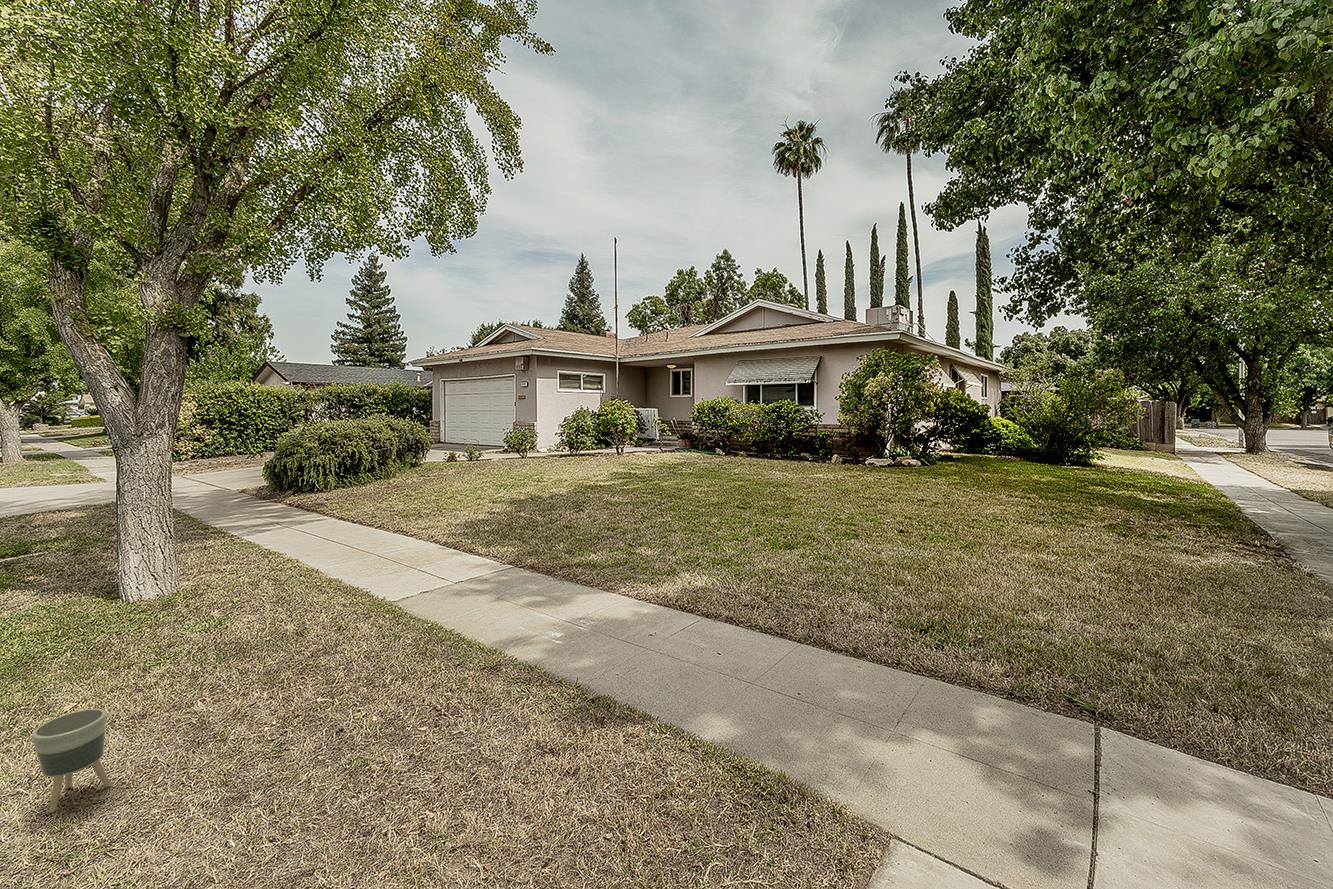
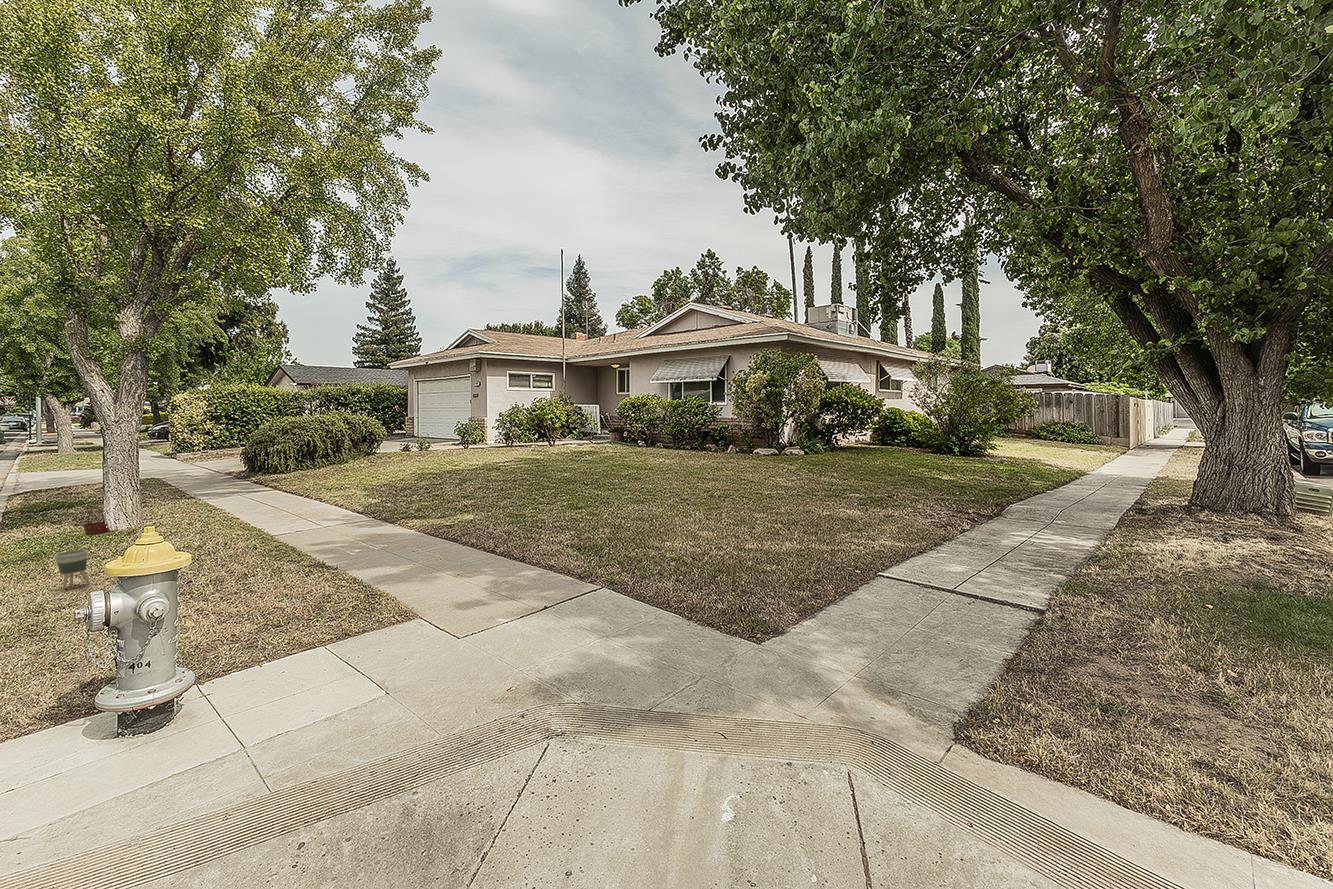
basket: none [65,570,112,617] -> present [83,508,109,535]

